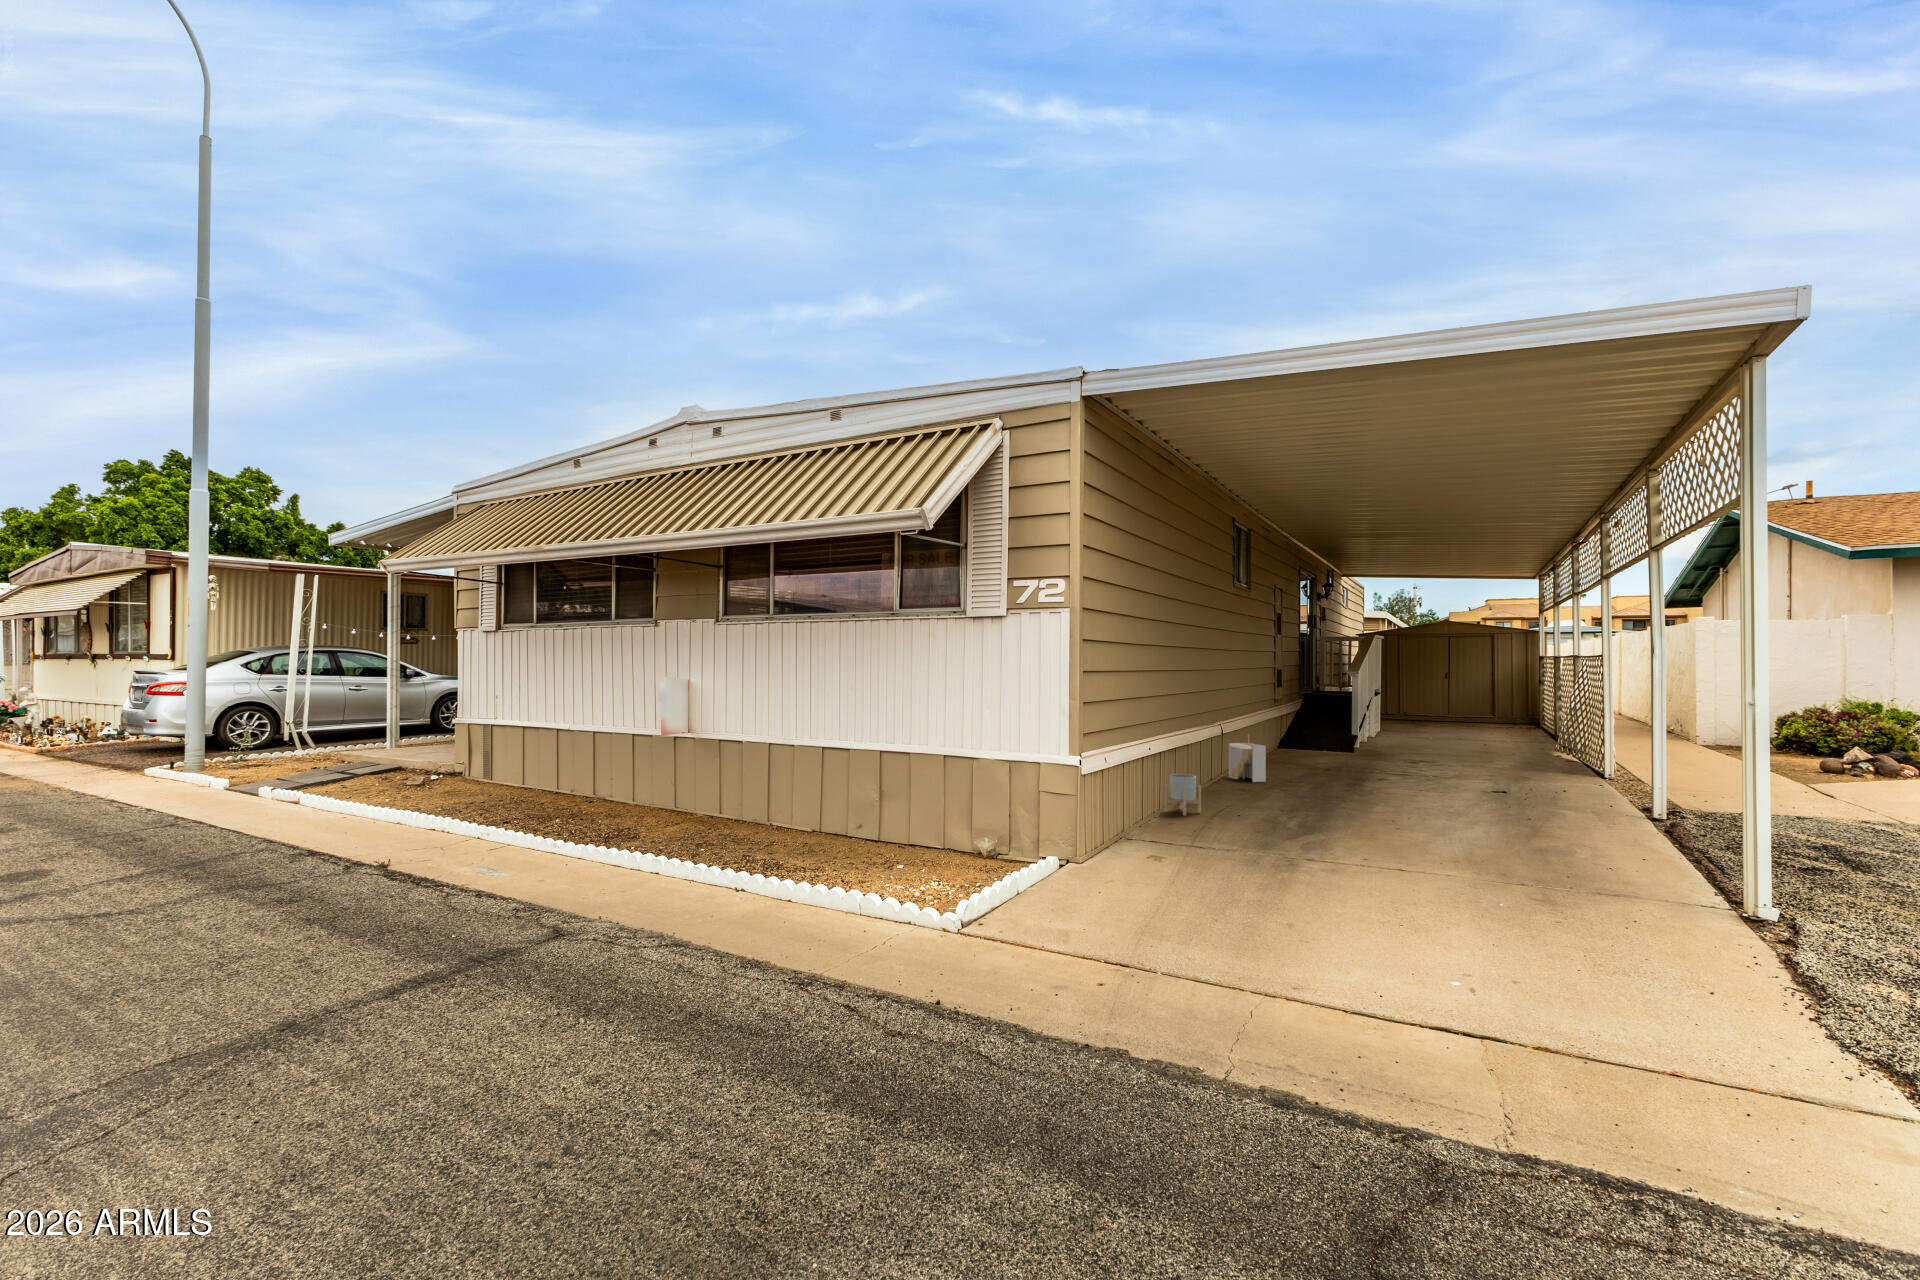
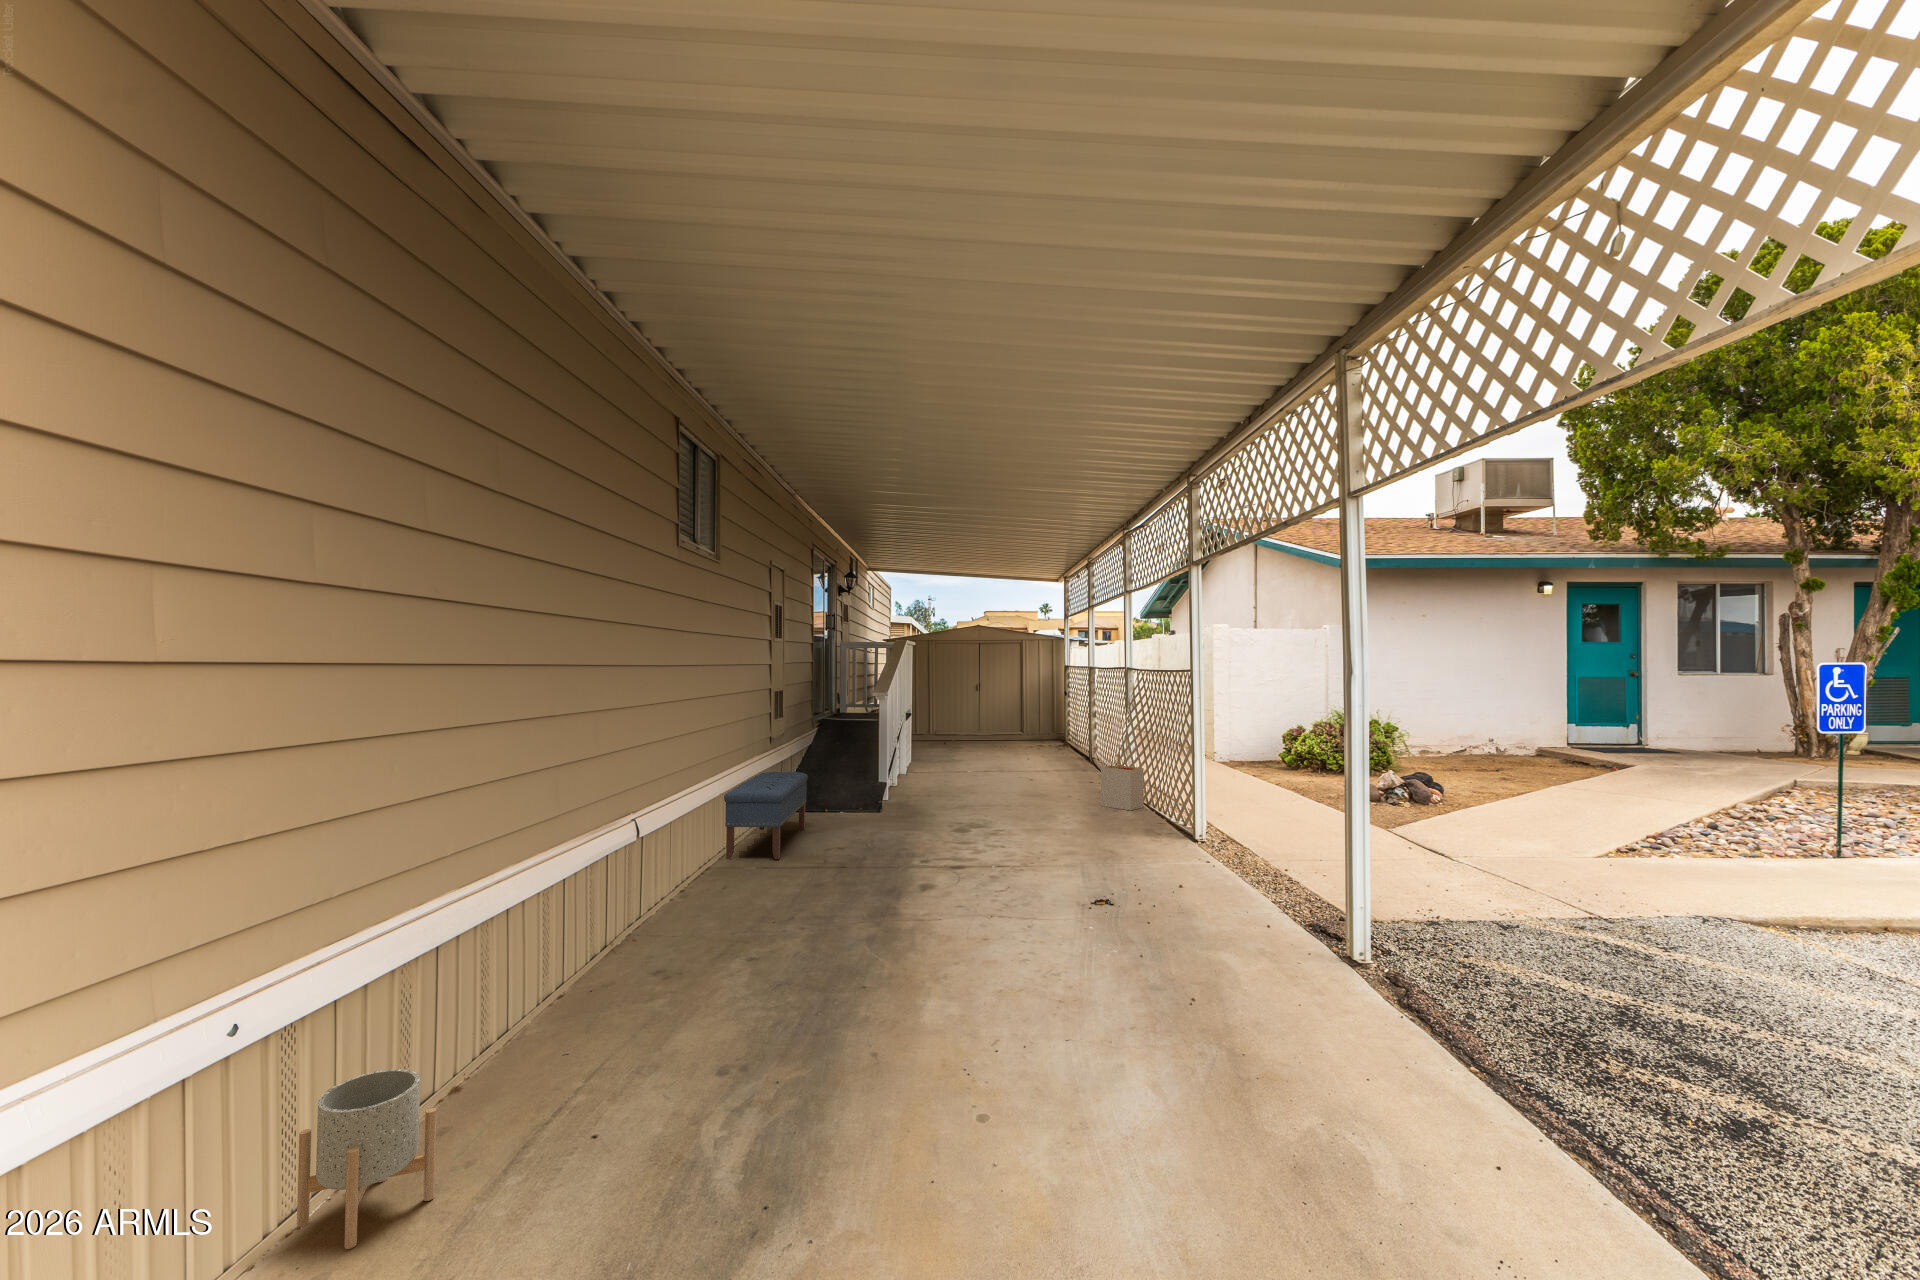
bench: none [1257,718,1305,763] -> present [724,772,808,859]
storage bin: present [1229,734,1266,782] -> present [1101,755,1144,810]

